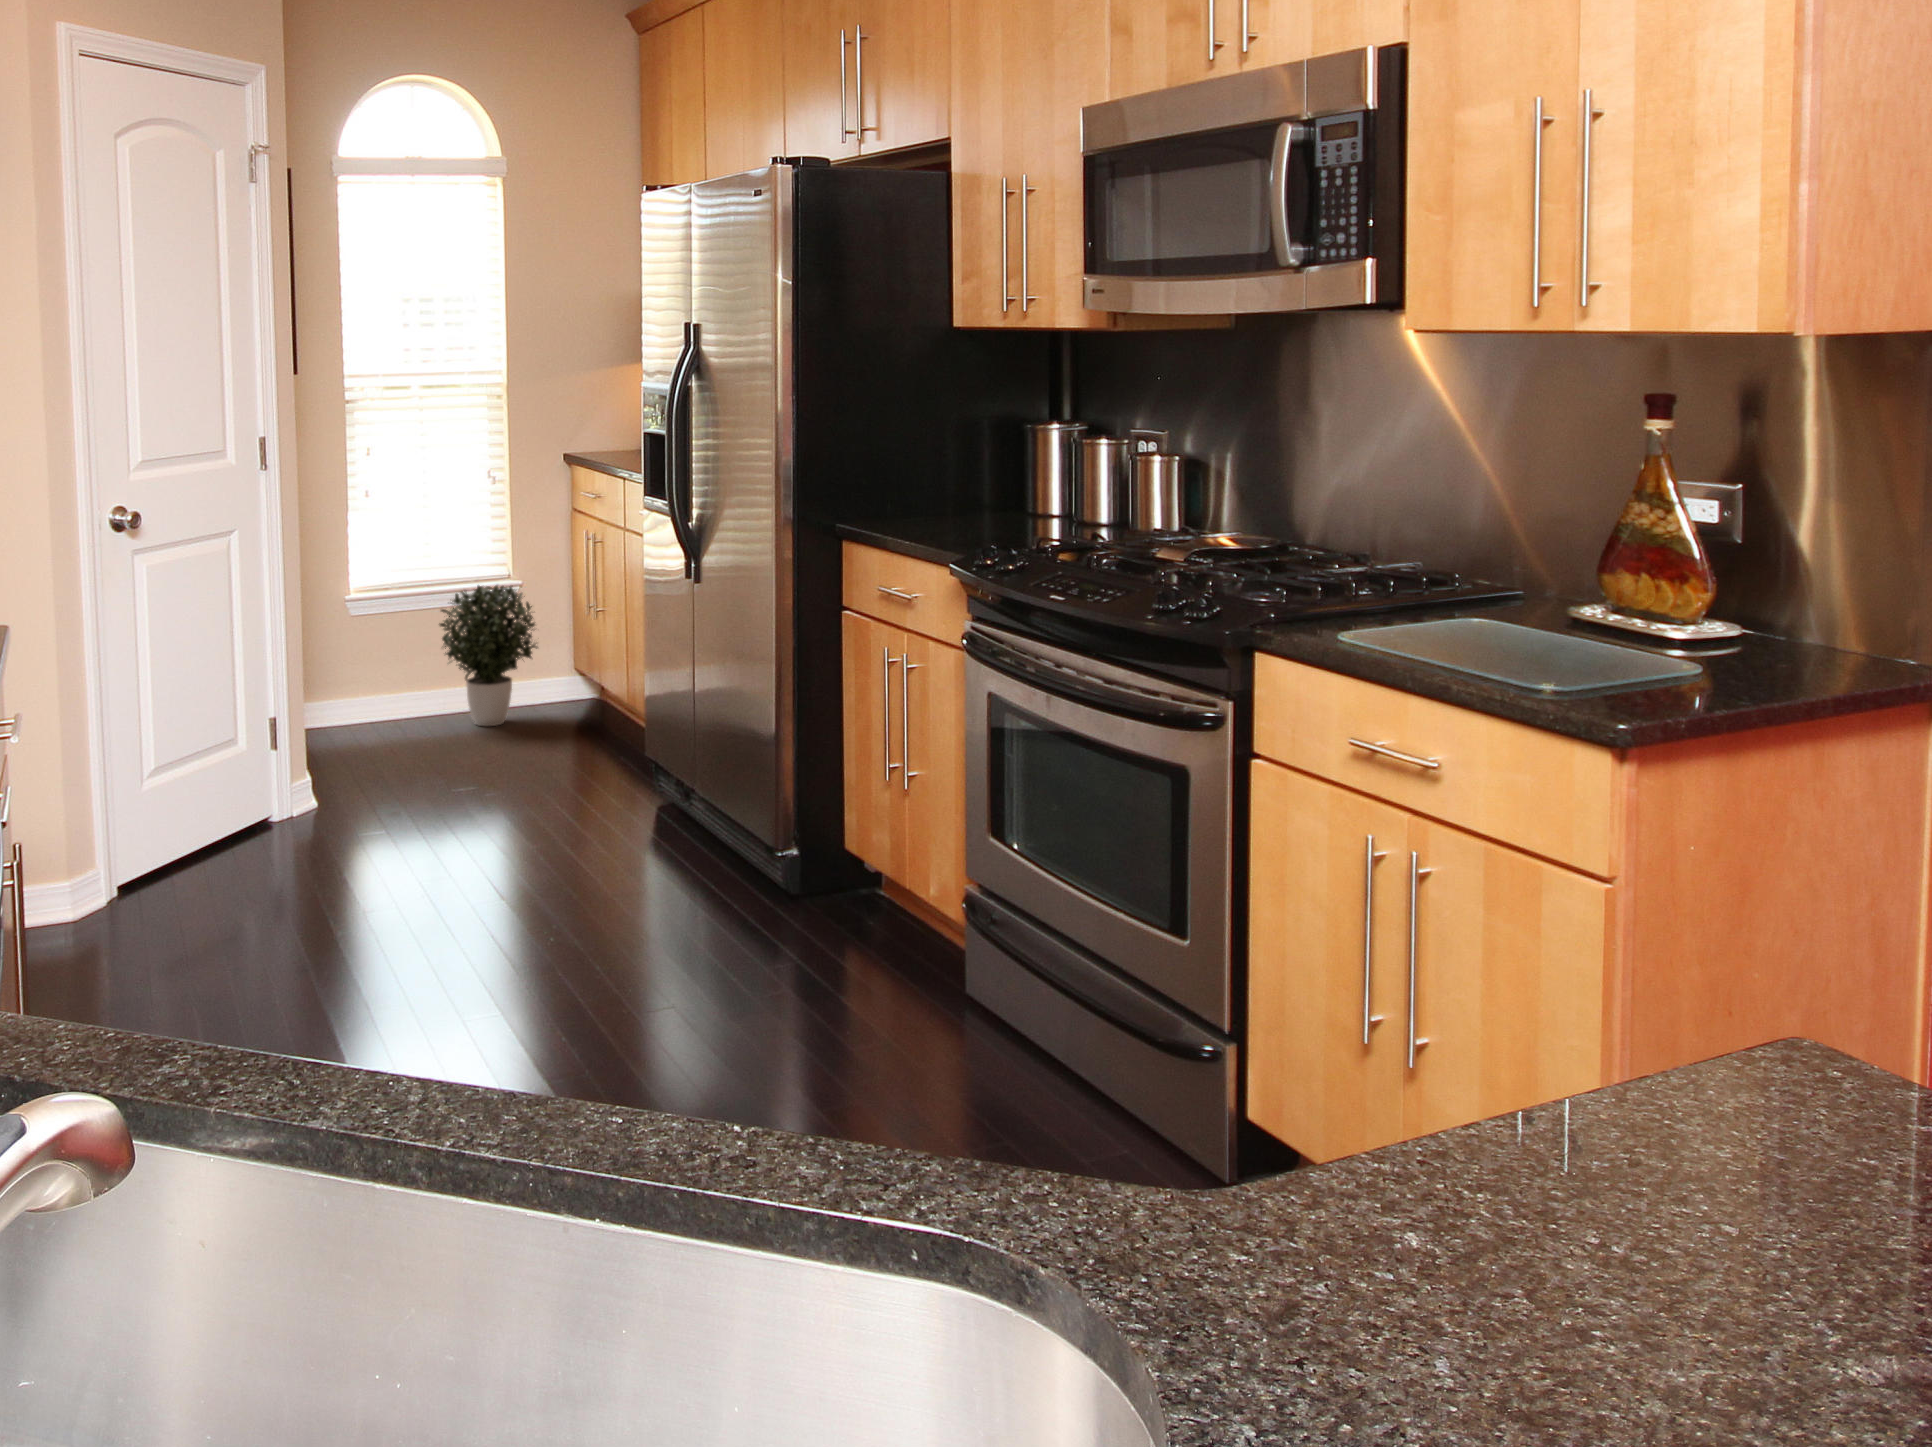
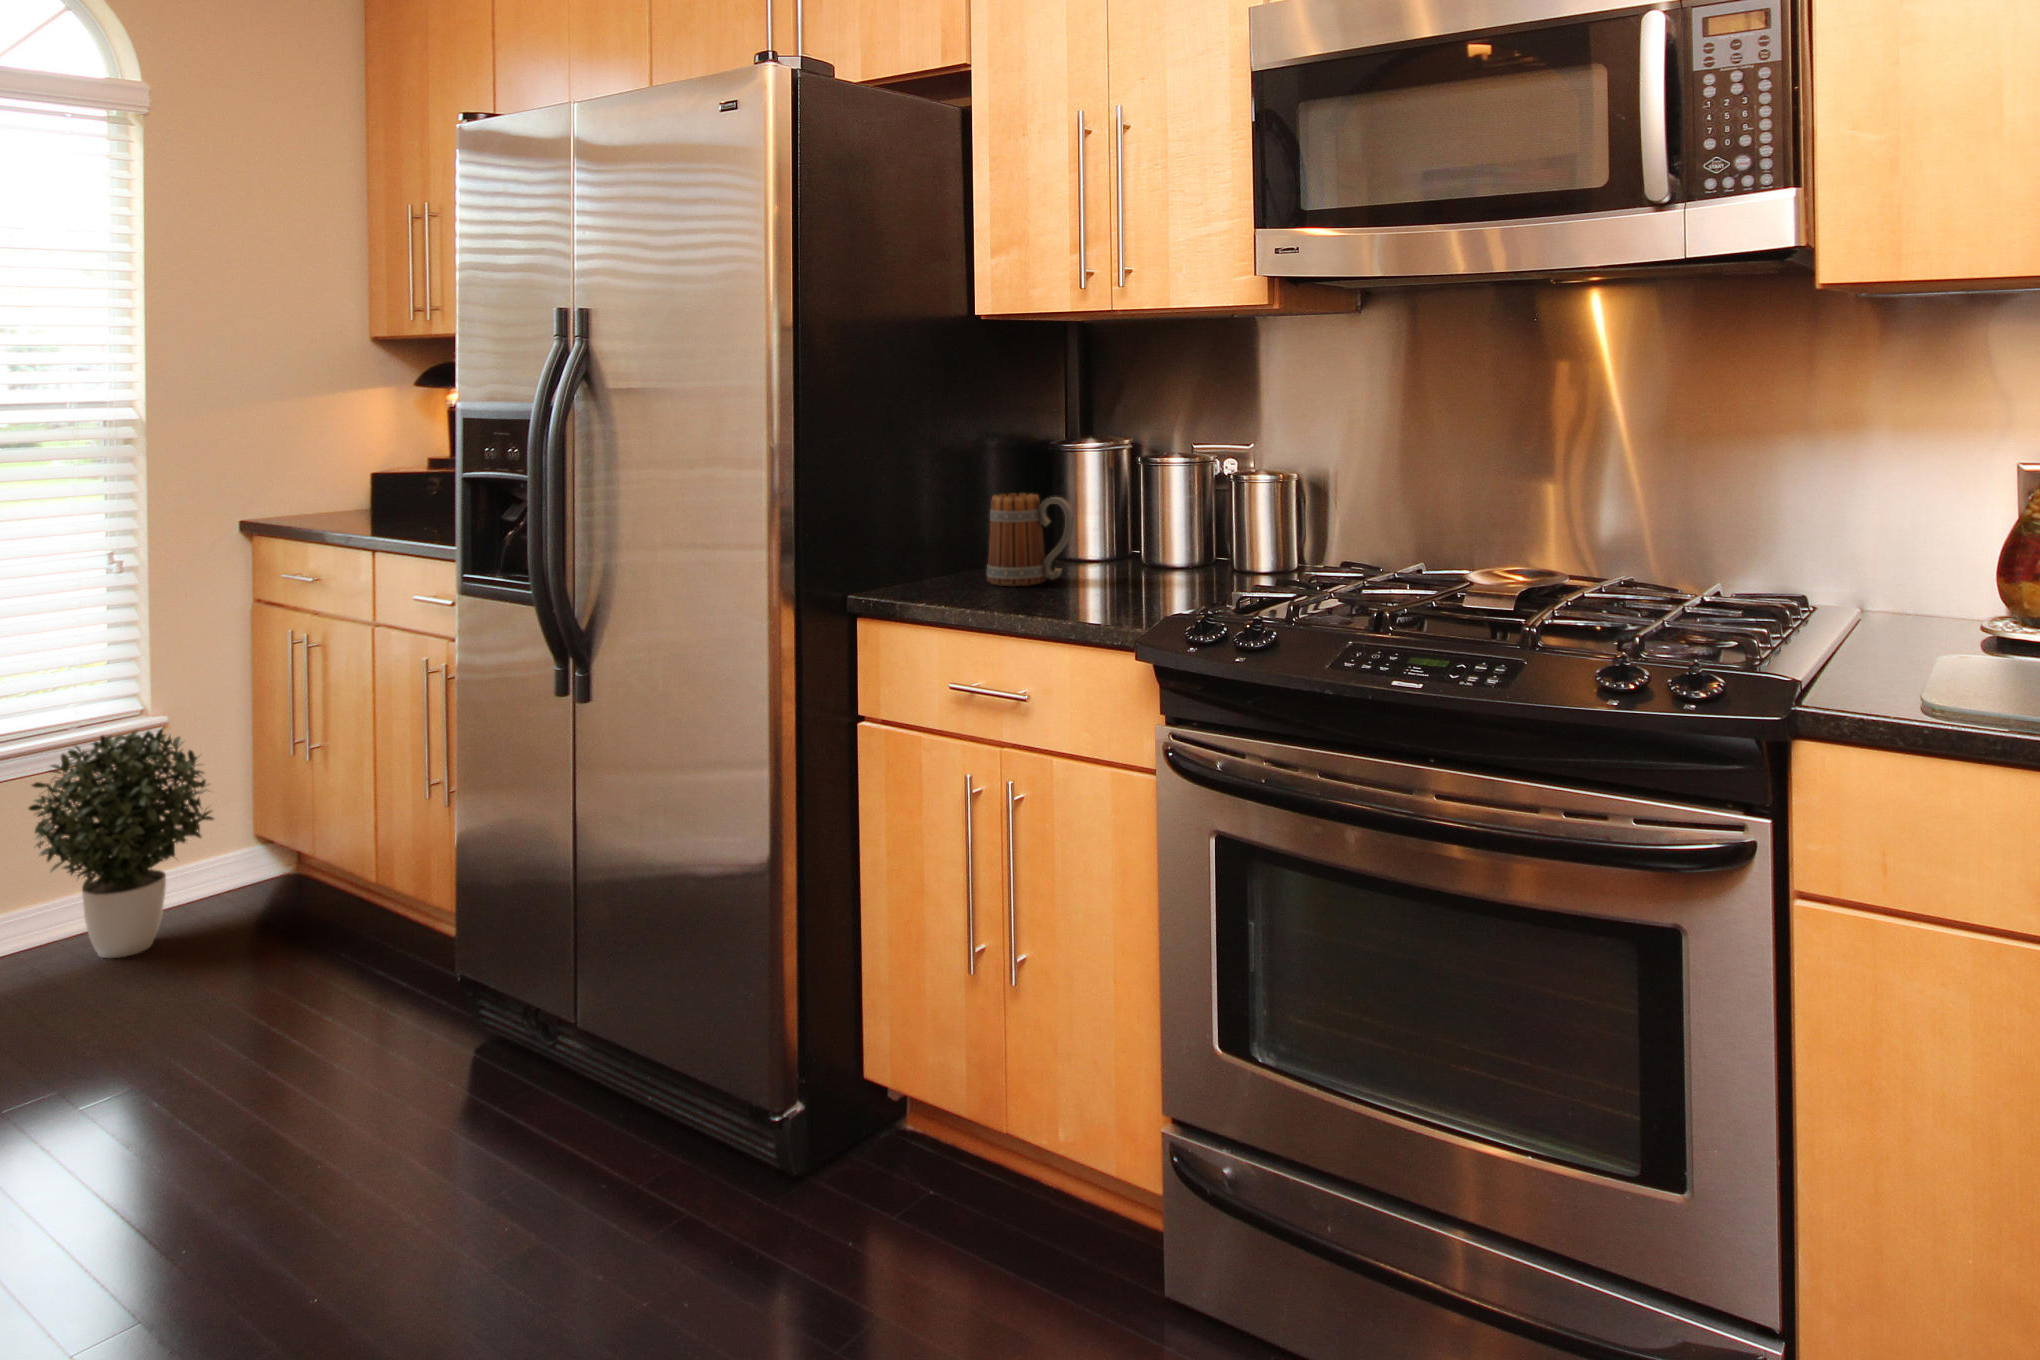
mug: none [930,460,988,526] -> present [987,493,1074,586]

